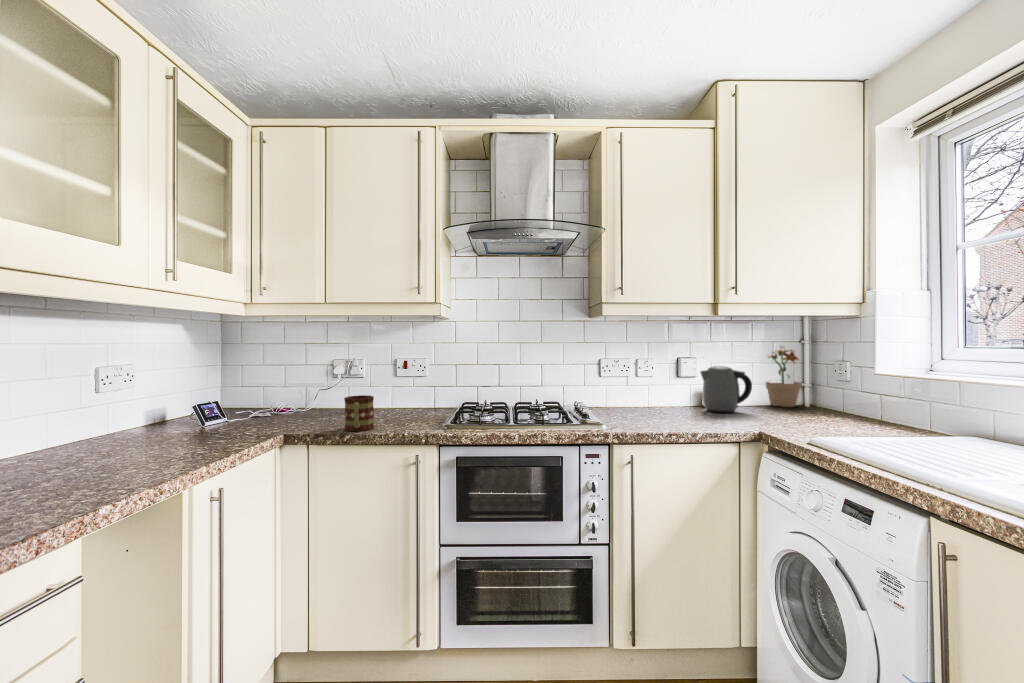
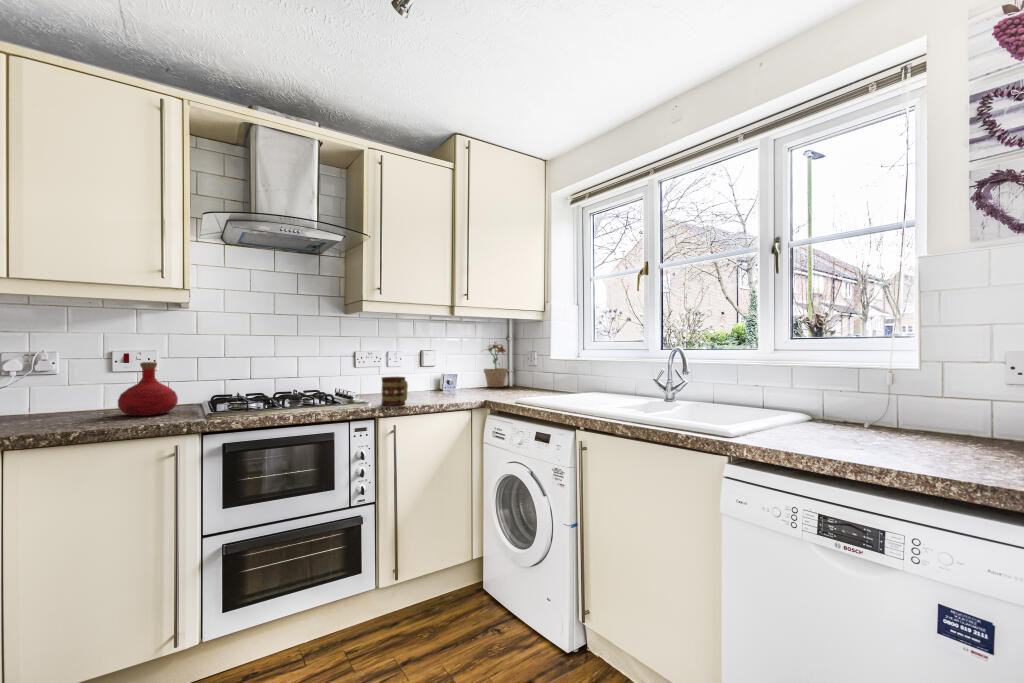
kettle: present [700,366,752,413] -> none [440,356,477,393]
bottle: none [389,372,432,420] -> present [118,362,178,416]
mug: present [344,395,374,431] -> present [382,377,408,405]

